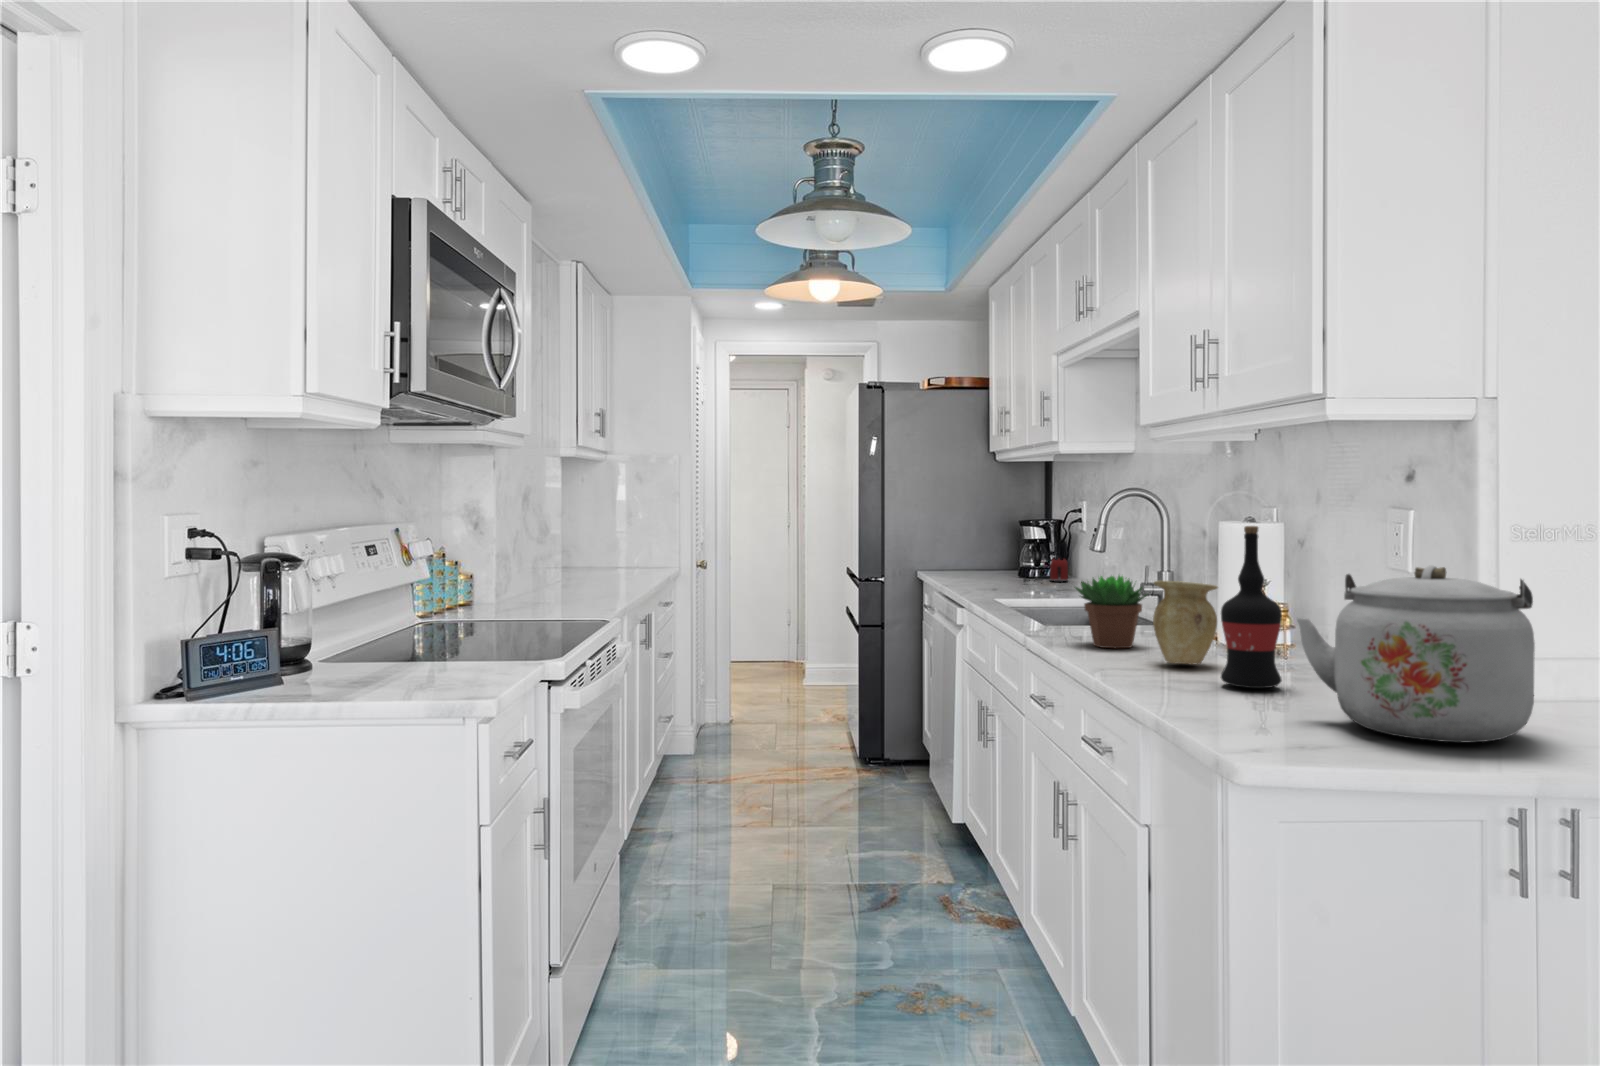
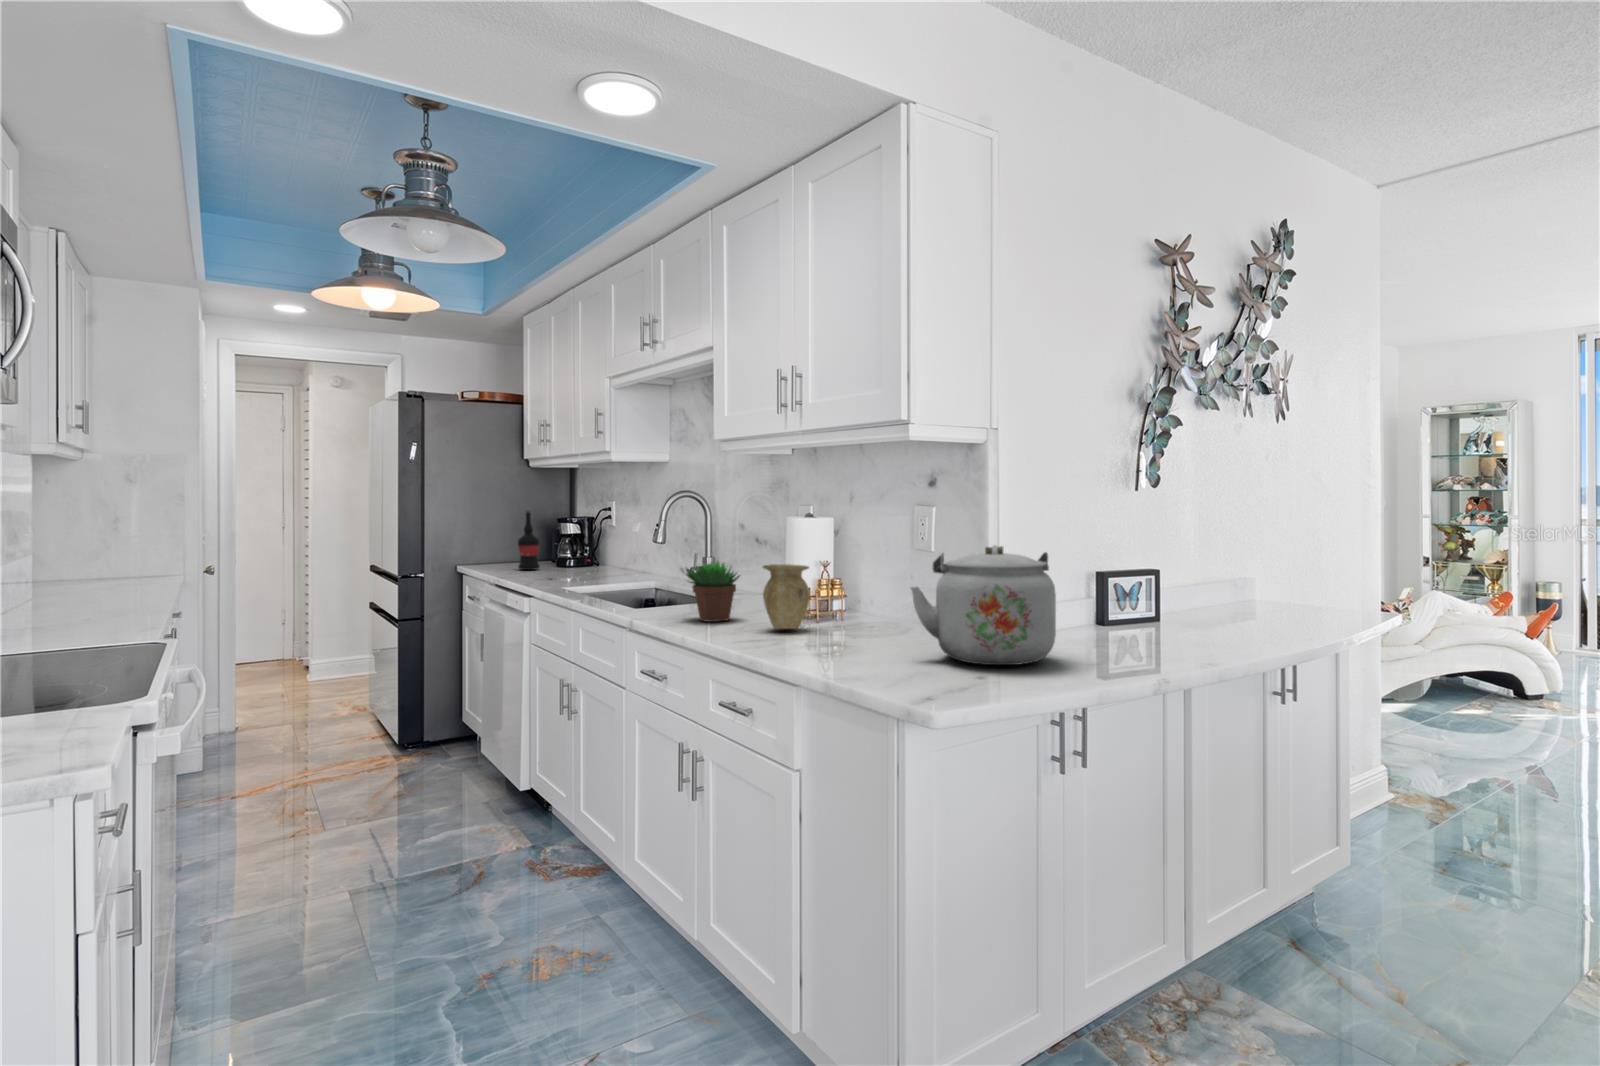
wine bottle: present [1221,526,1282,688] -> present [518,510,540,570]
toaster: present [1023,559,1068,582] -> none [565,551,602,574]

